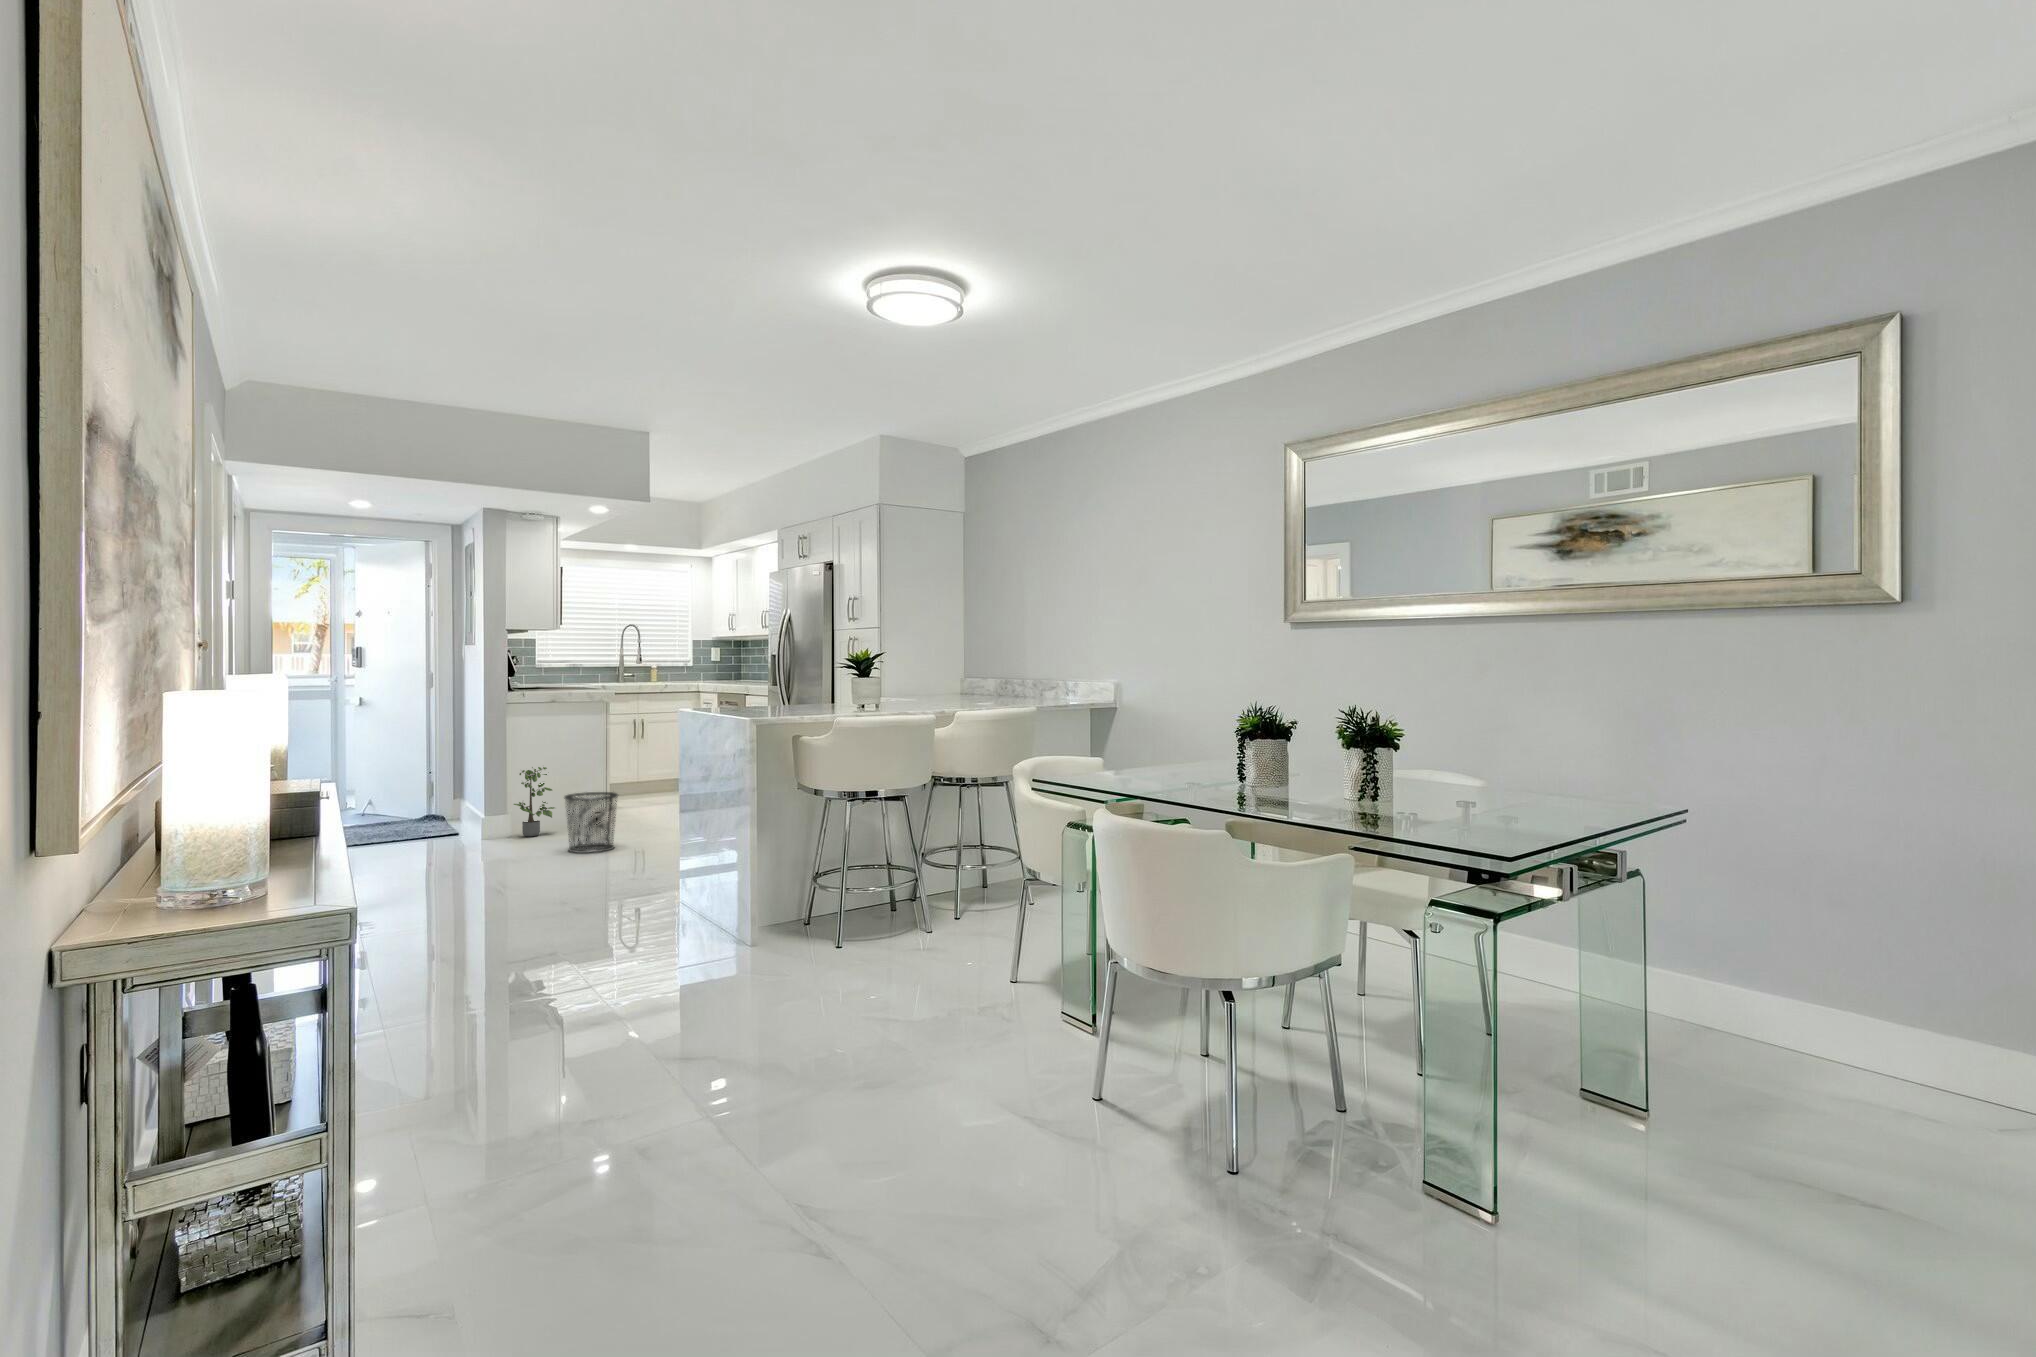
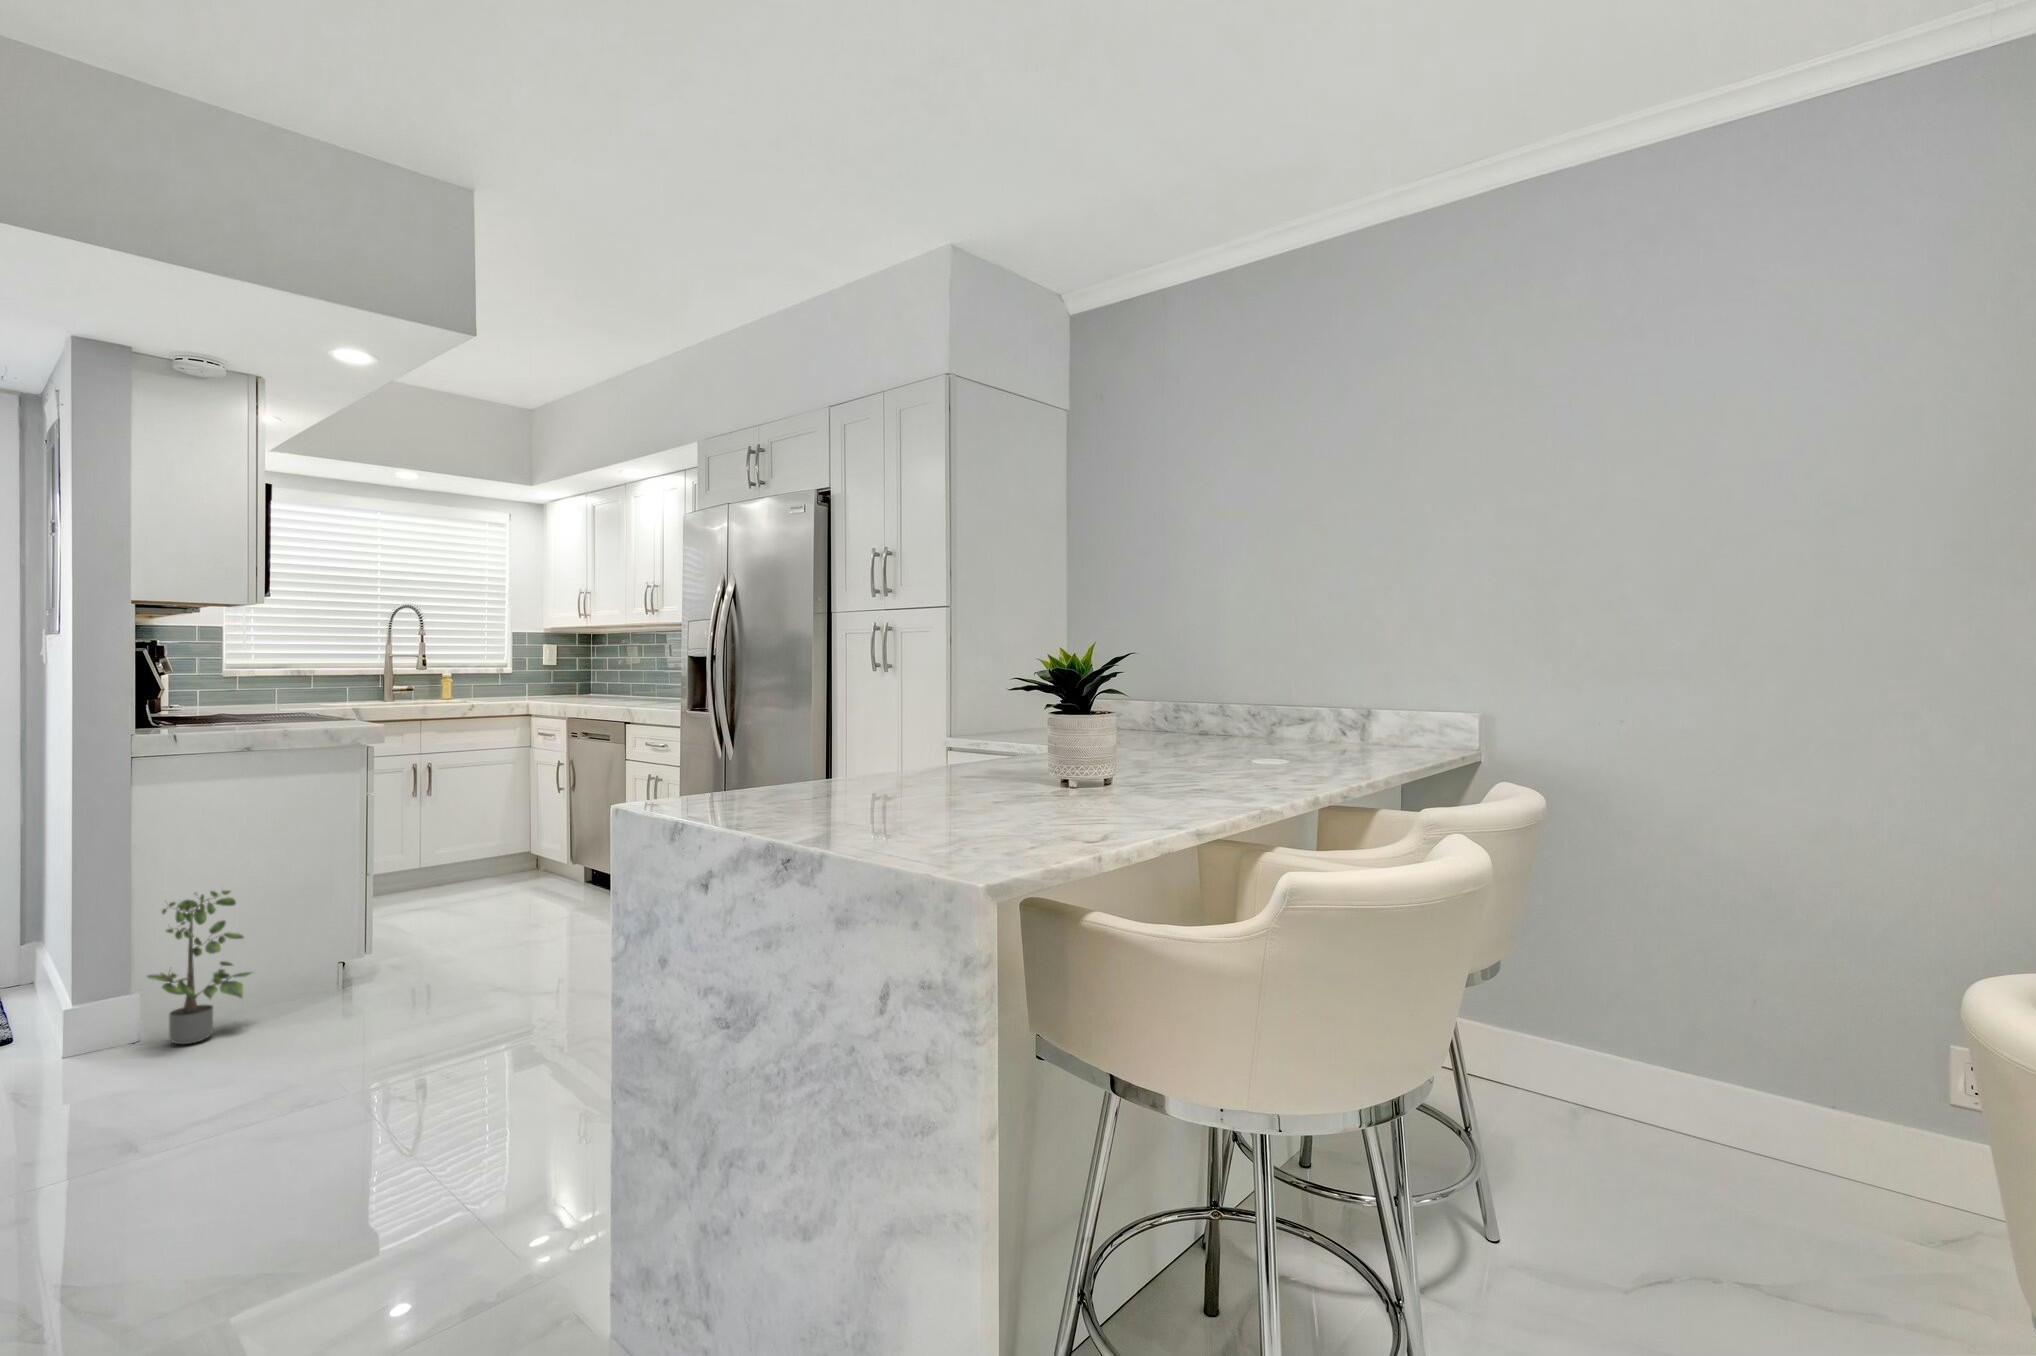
waste bin: present [564,792,618,853] -> none [267,951,404,1106]

